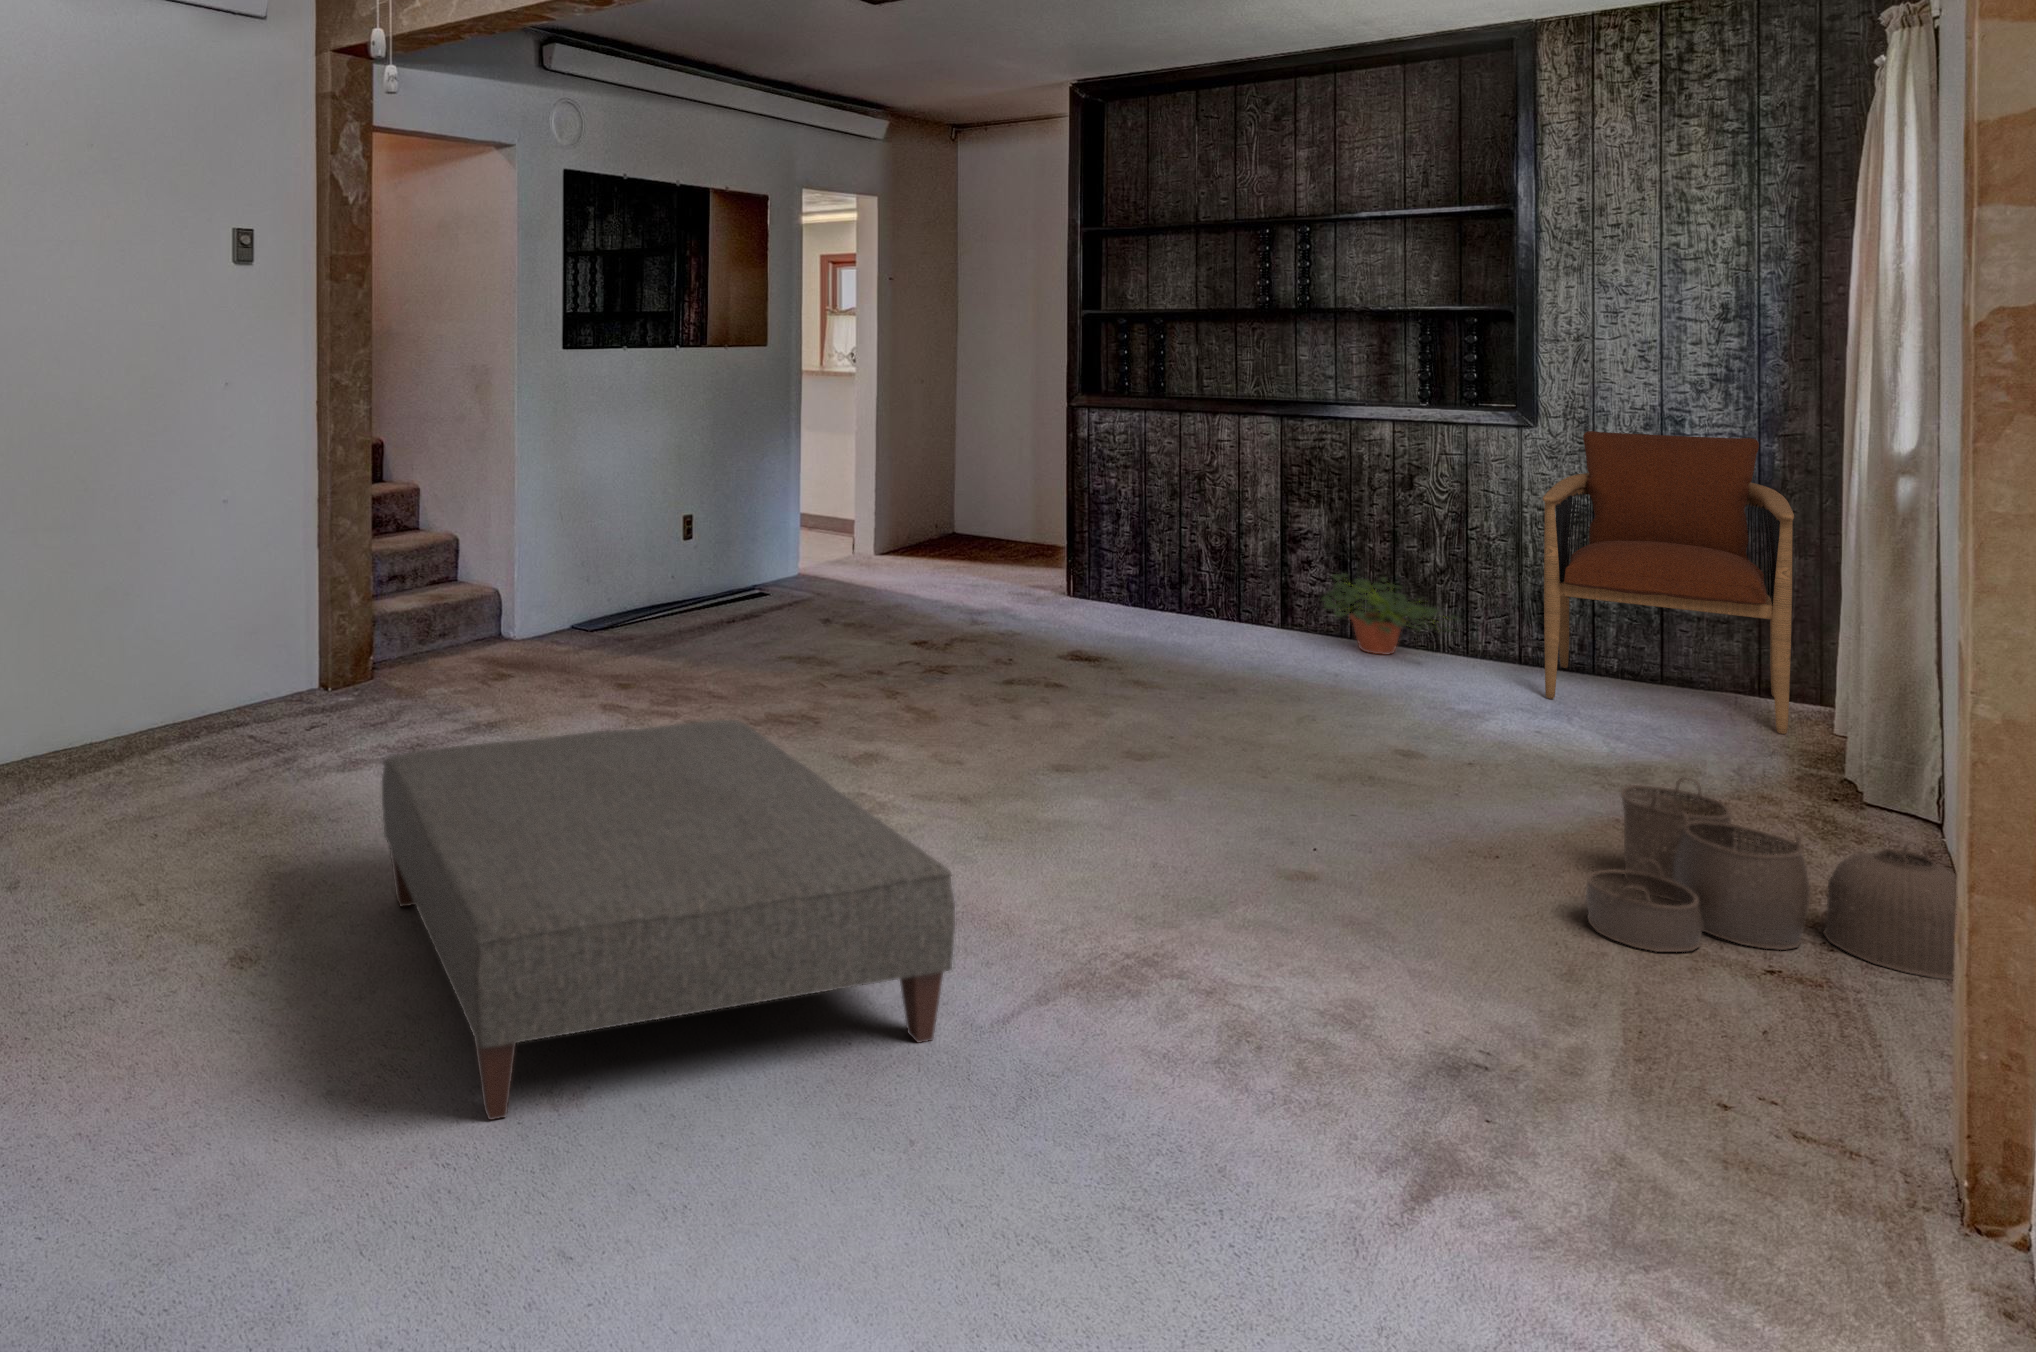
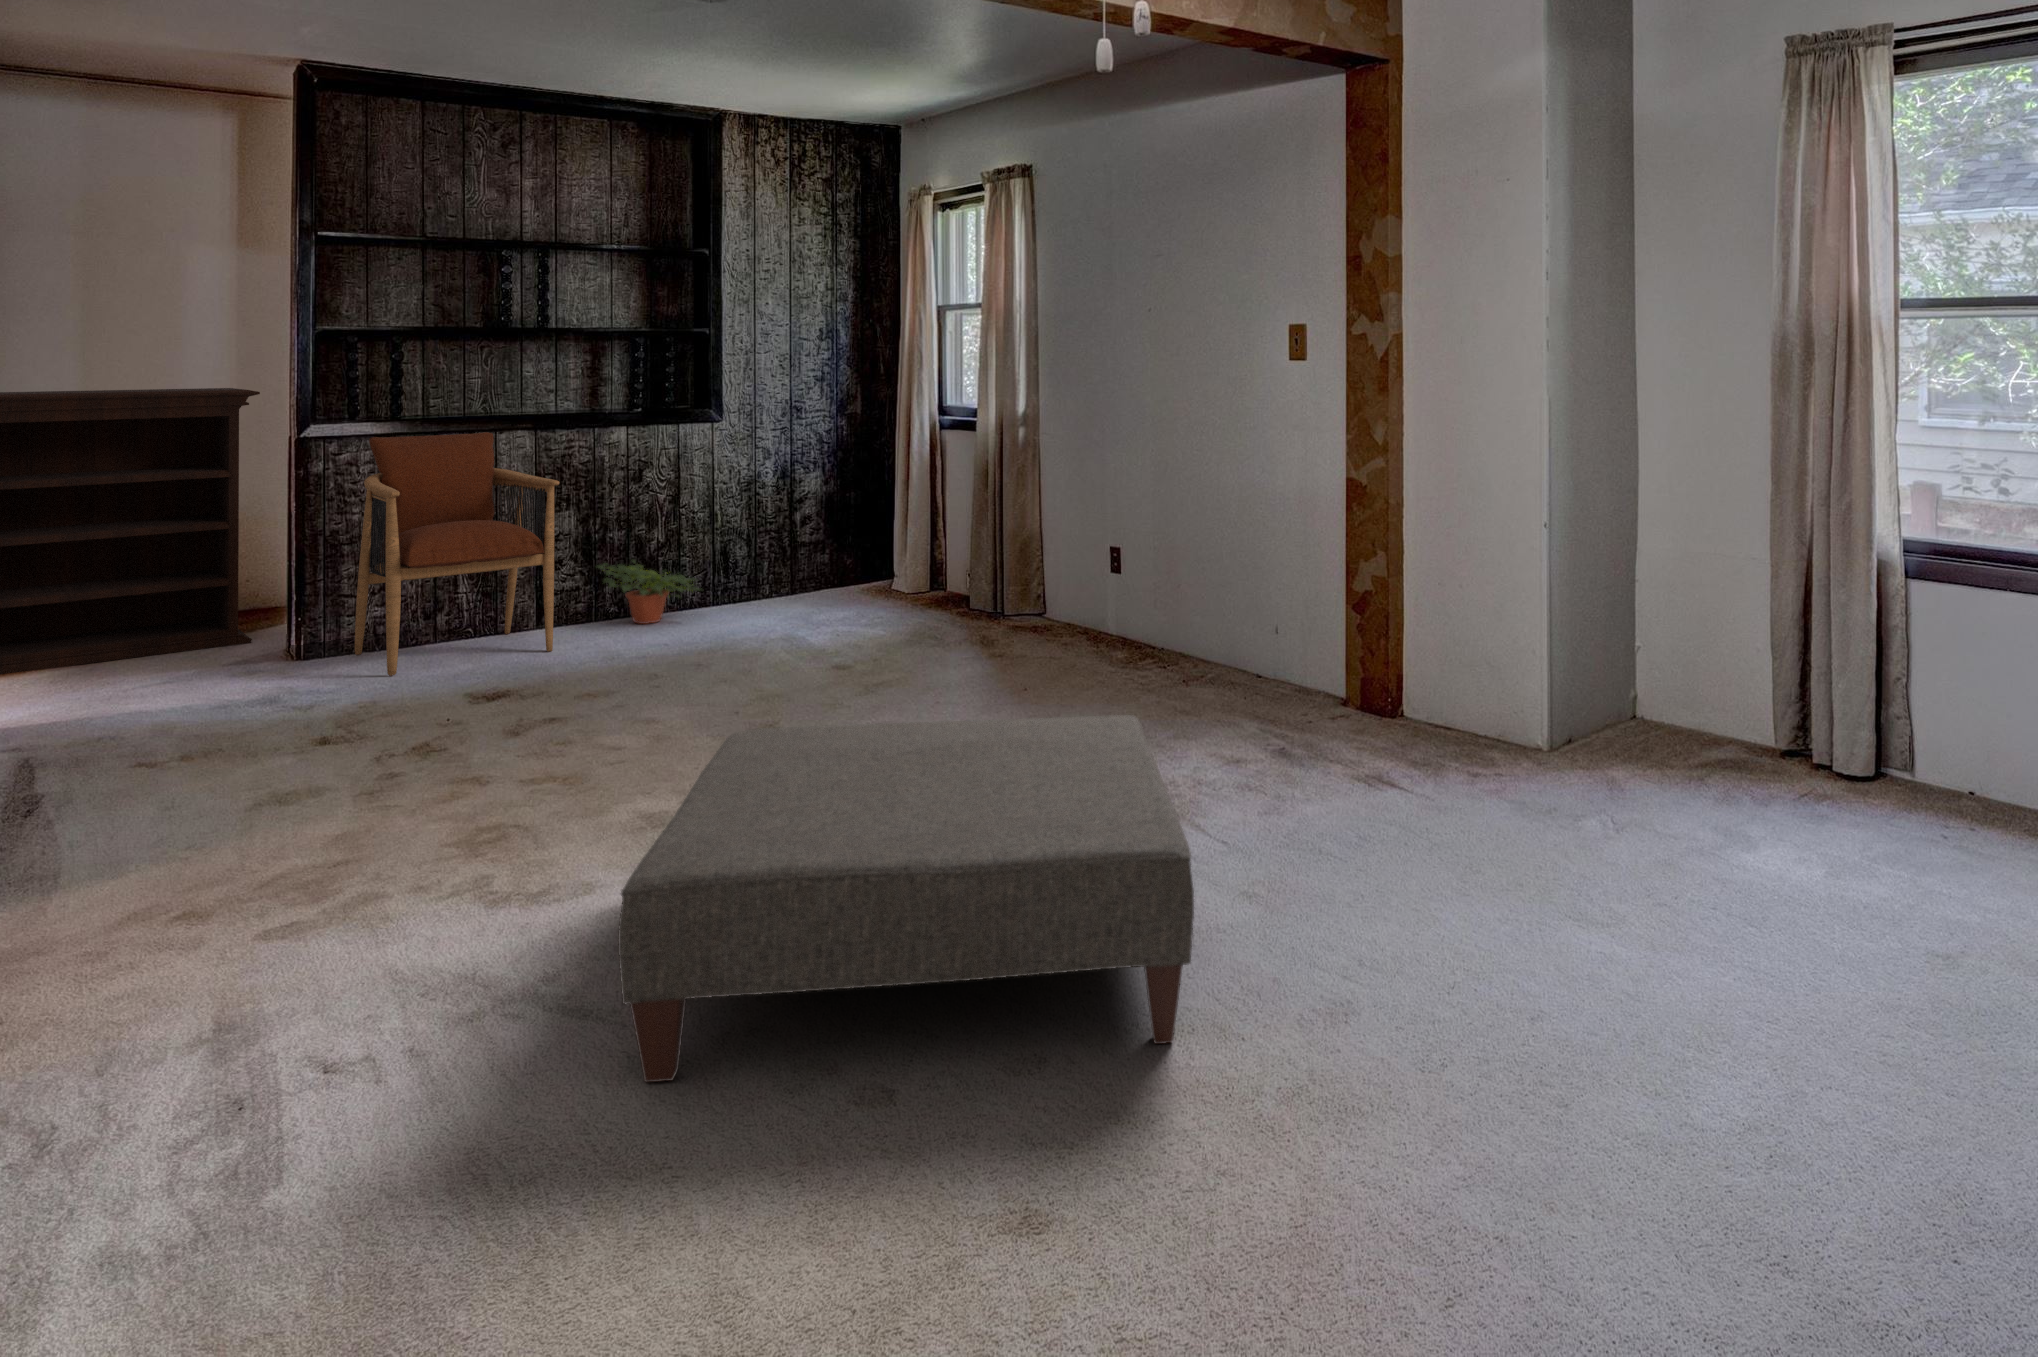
bookshelf: none [883,355,1100,576] -> present [0,388,260,675]
armchair: present [1543,431,1794,734] -> present [355,432,559,676]
woven basket: present [1586,778,1958,979] -> none [1037,596,1182,689]

